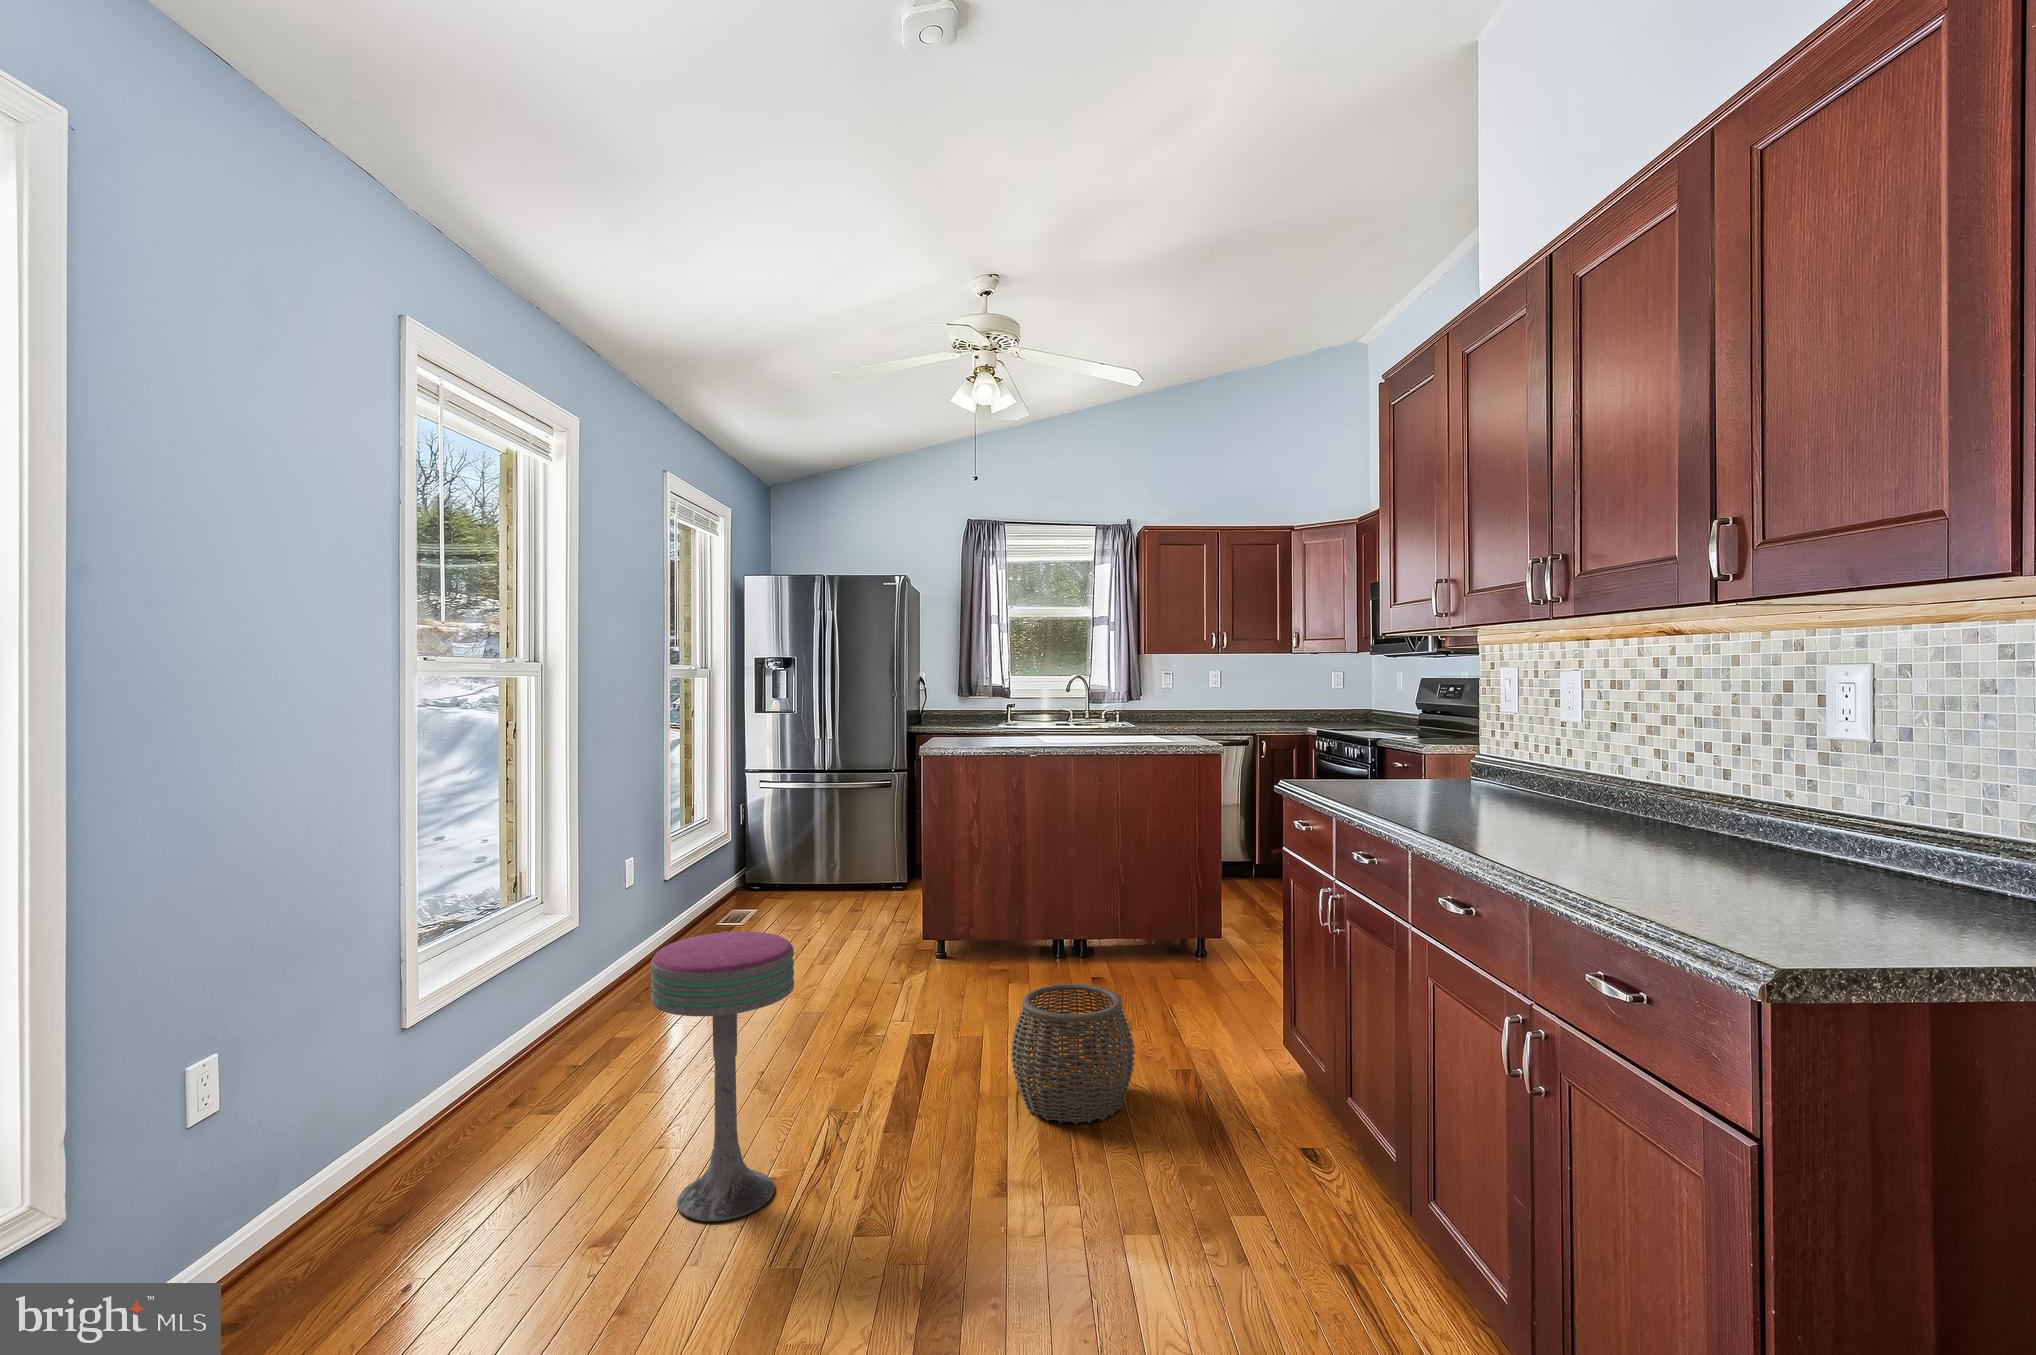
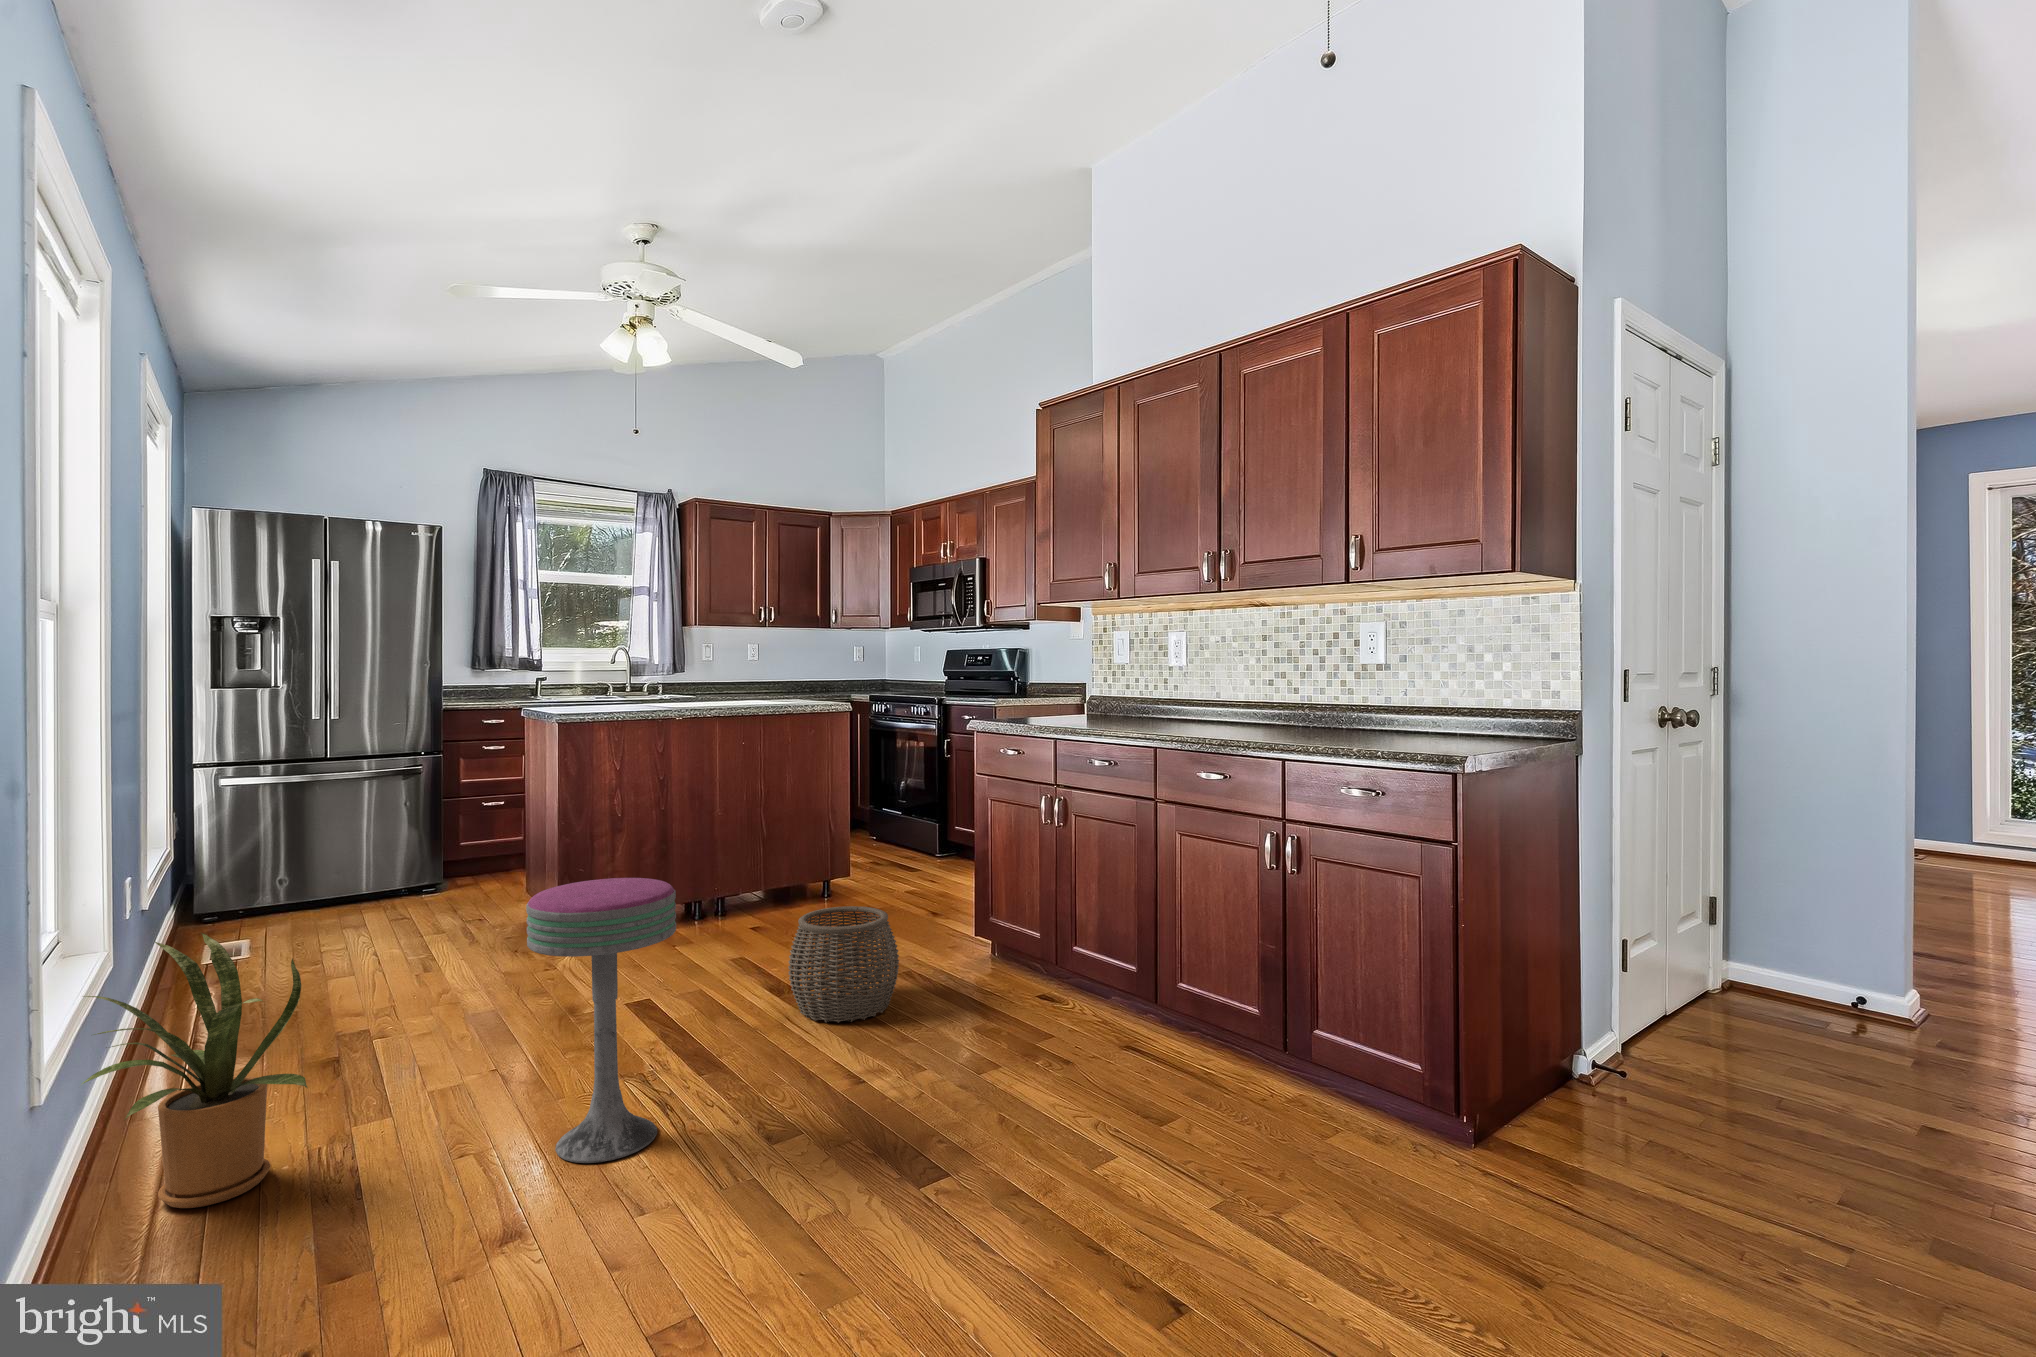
house plant: none [383,929,537,1156] -> present [82,933,308,1208]

